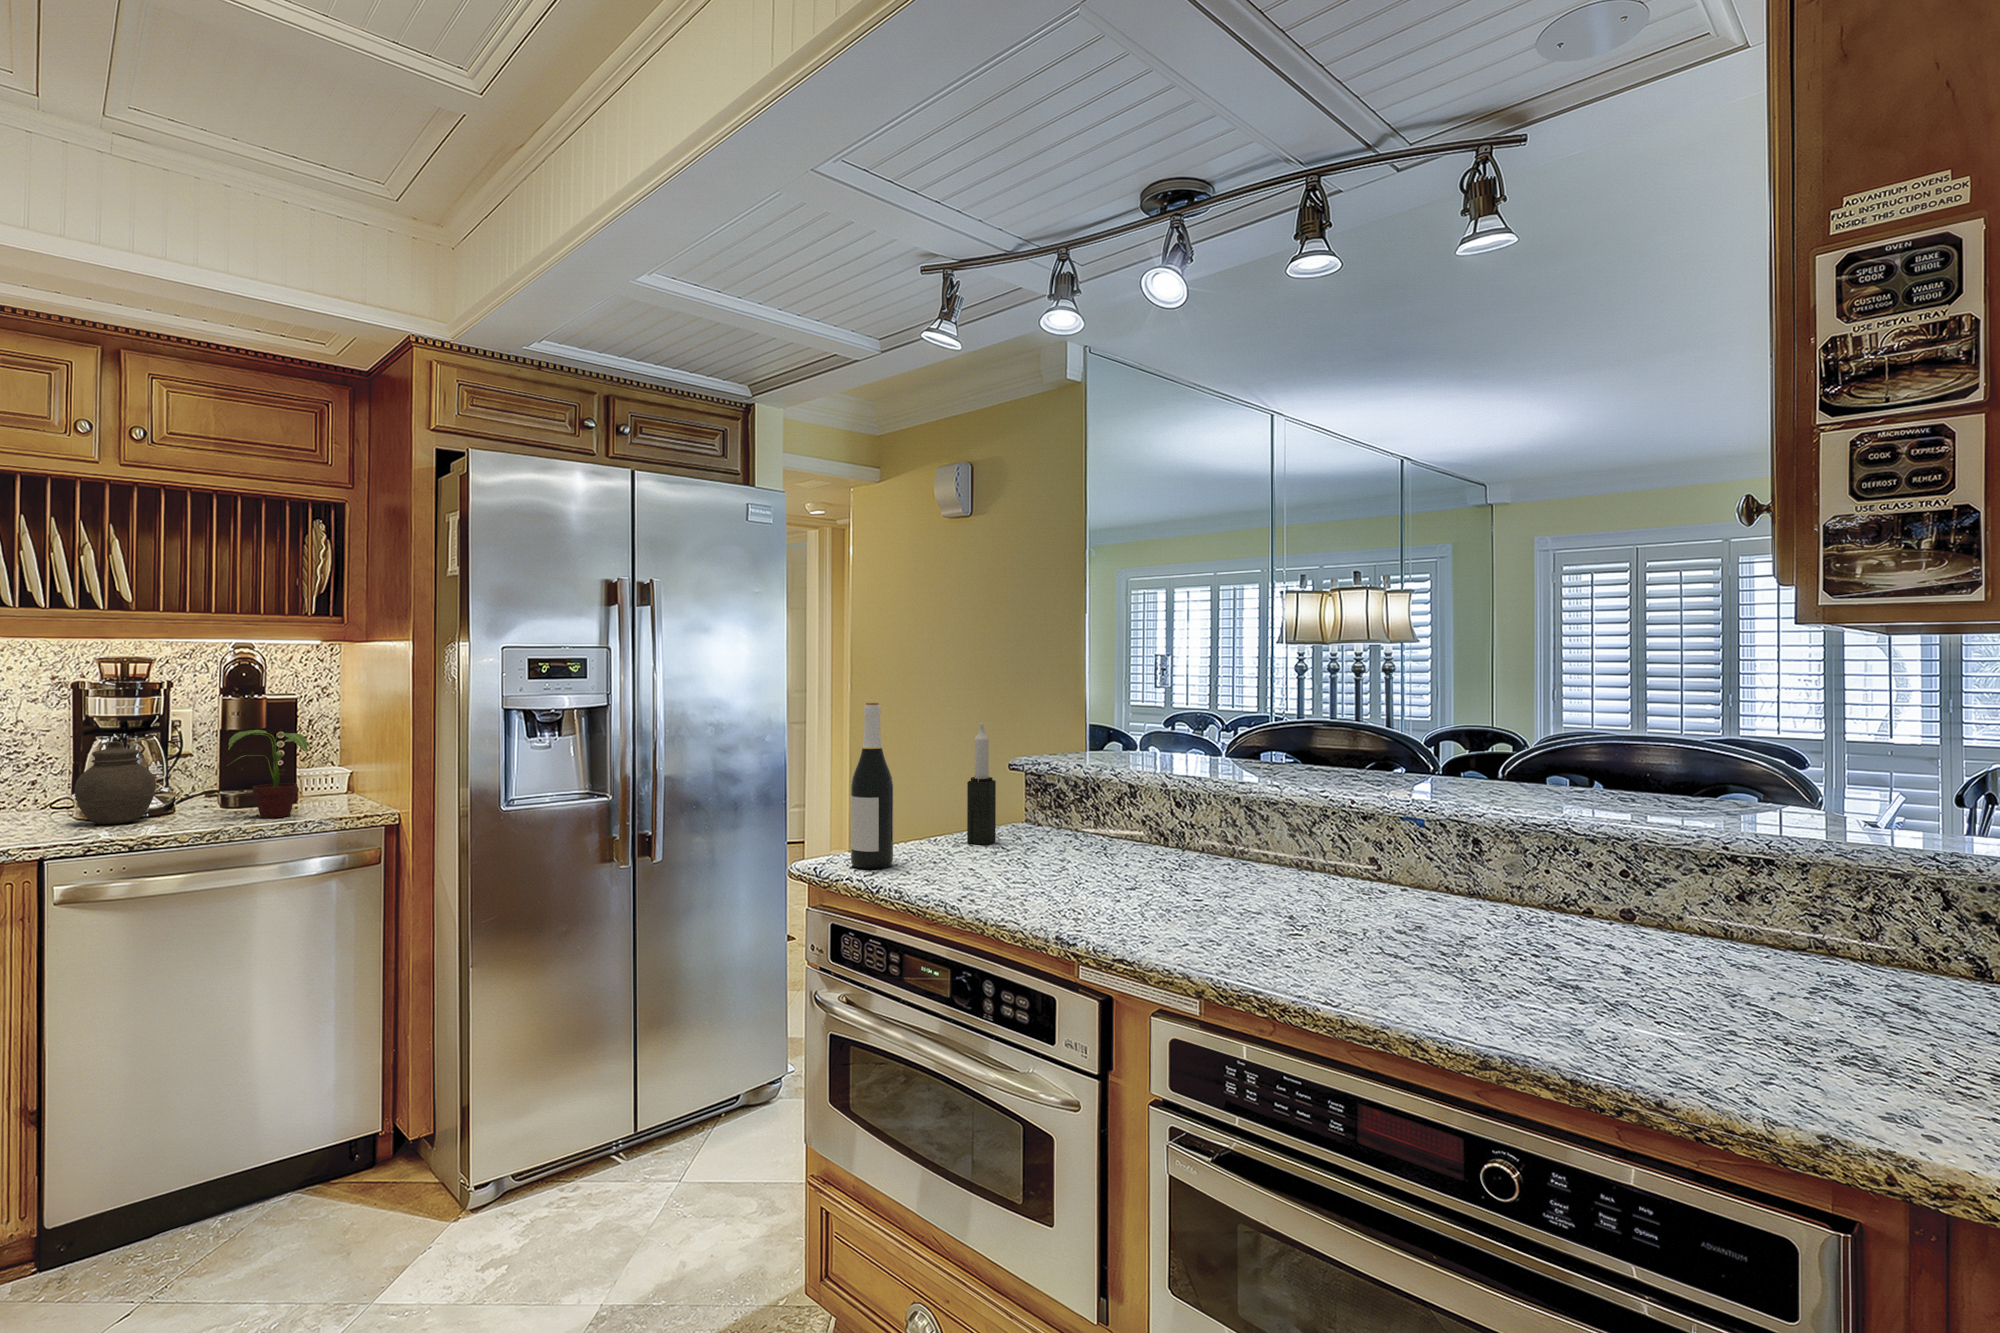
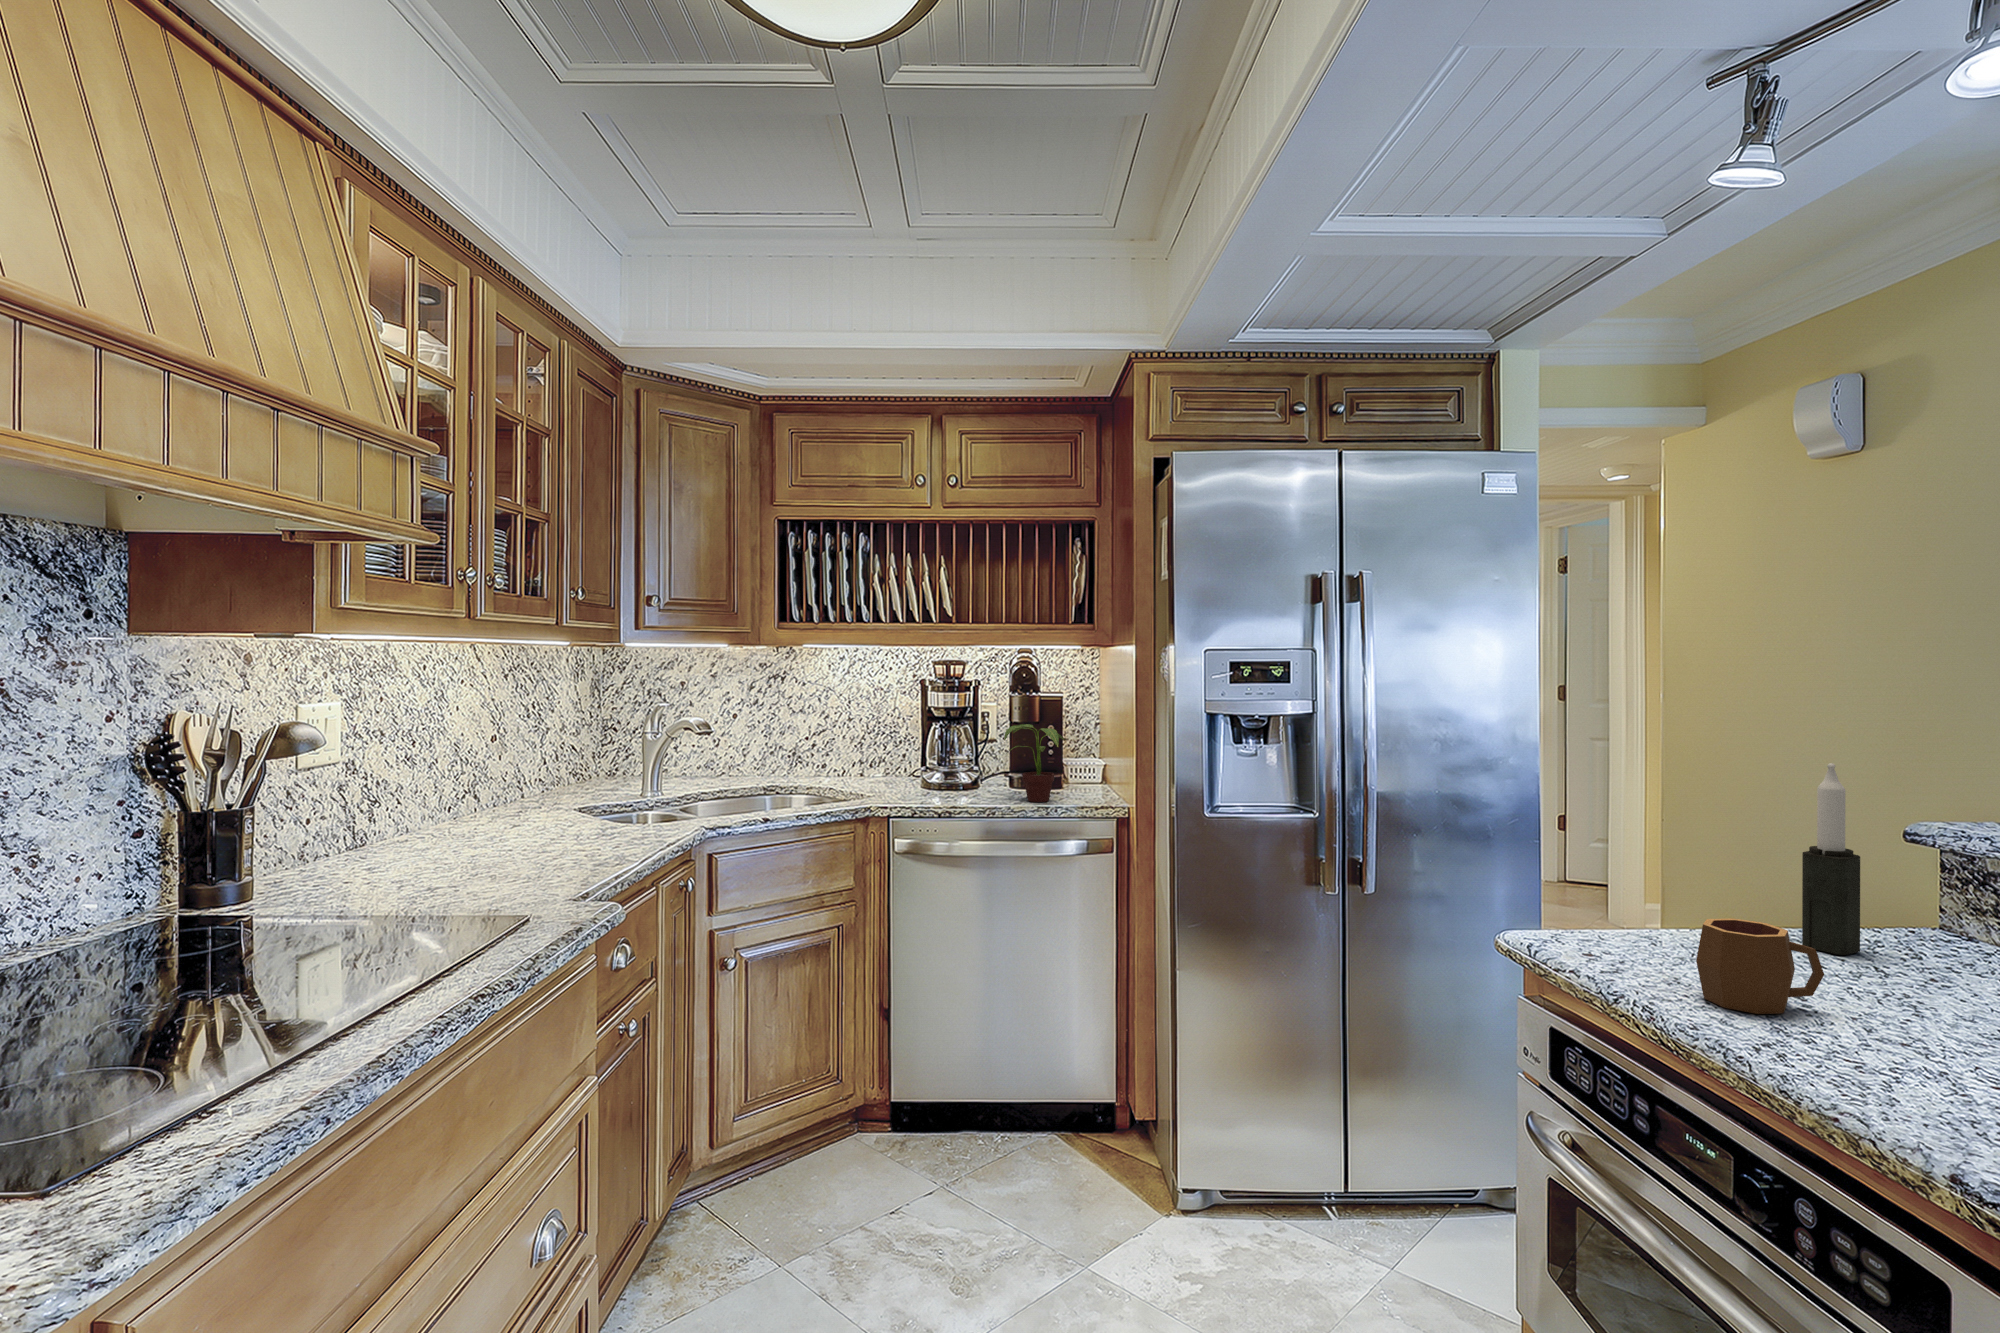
wine bottle: present [851,703,893,869] -> none [1585,727,1655,965]
jar: present [75,741,156,824] -> none [914,730,962,796]
mug: none [922,825,987,882] -> present [1696,919,1824,1014]

